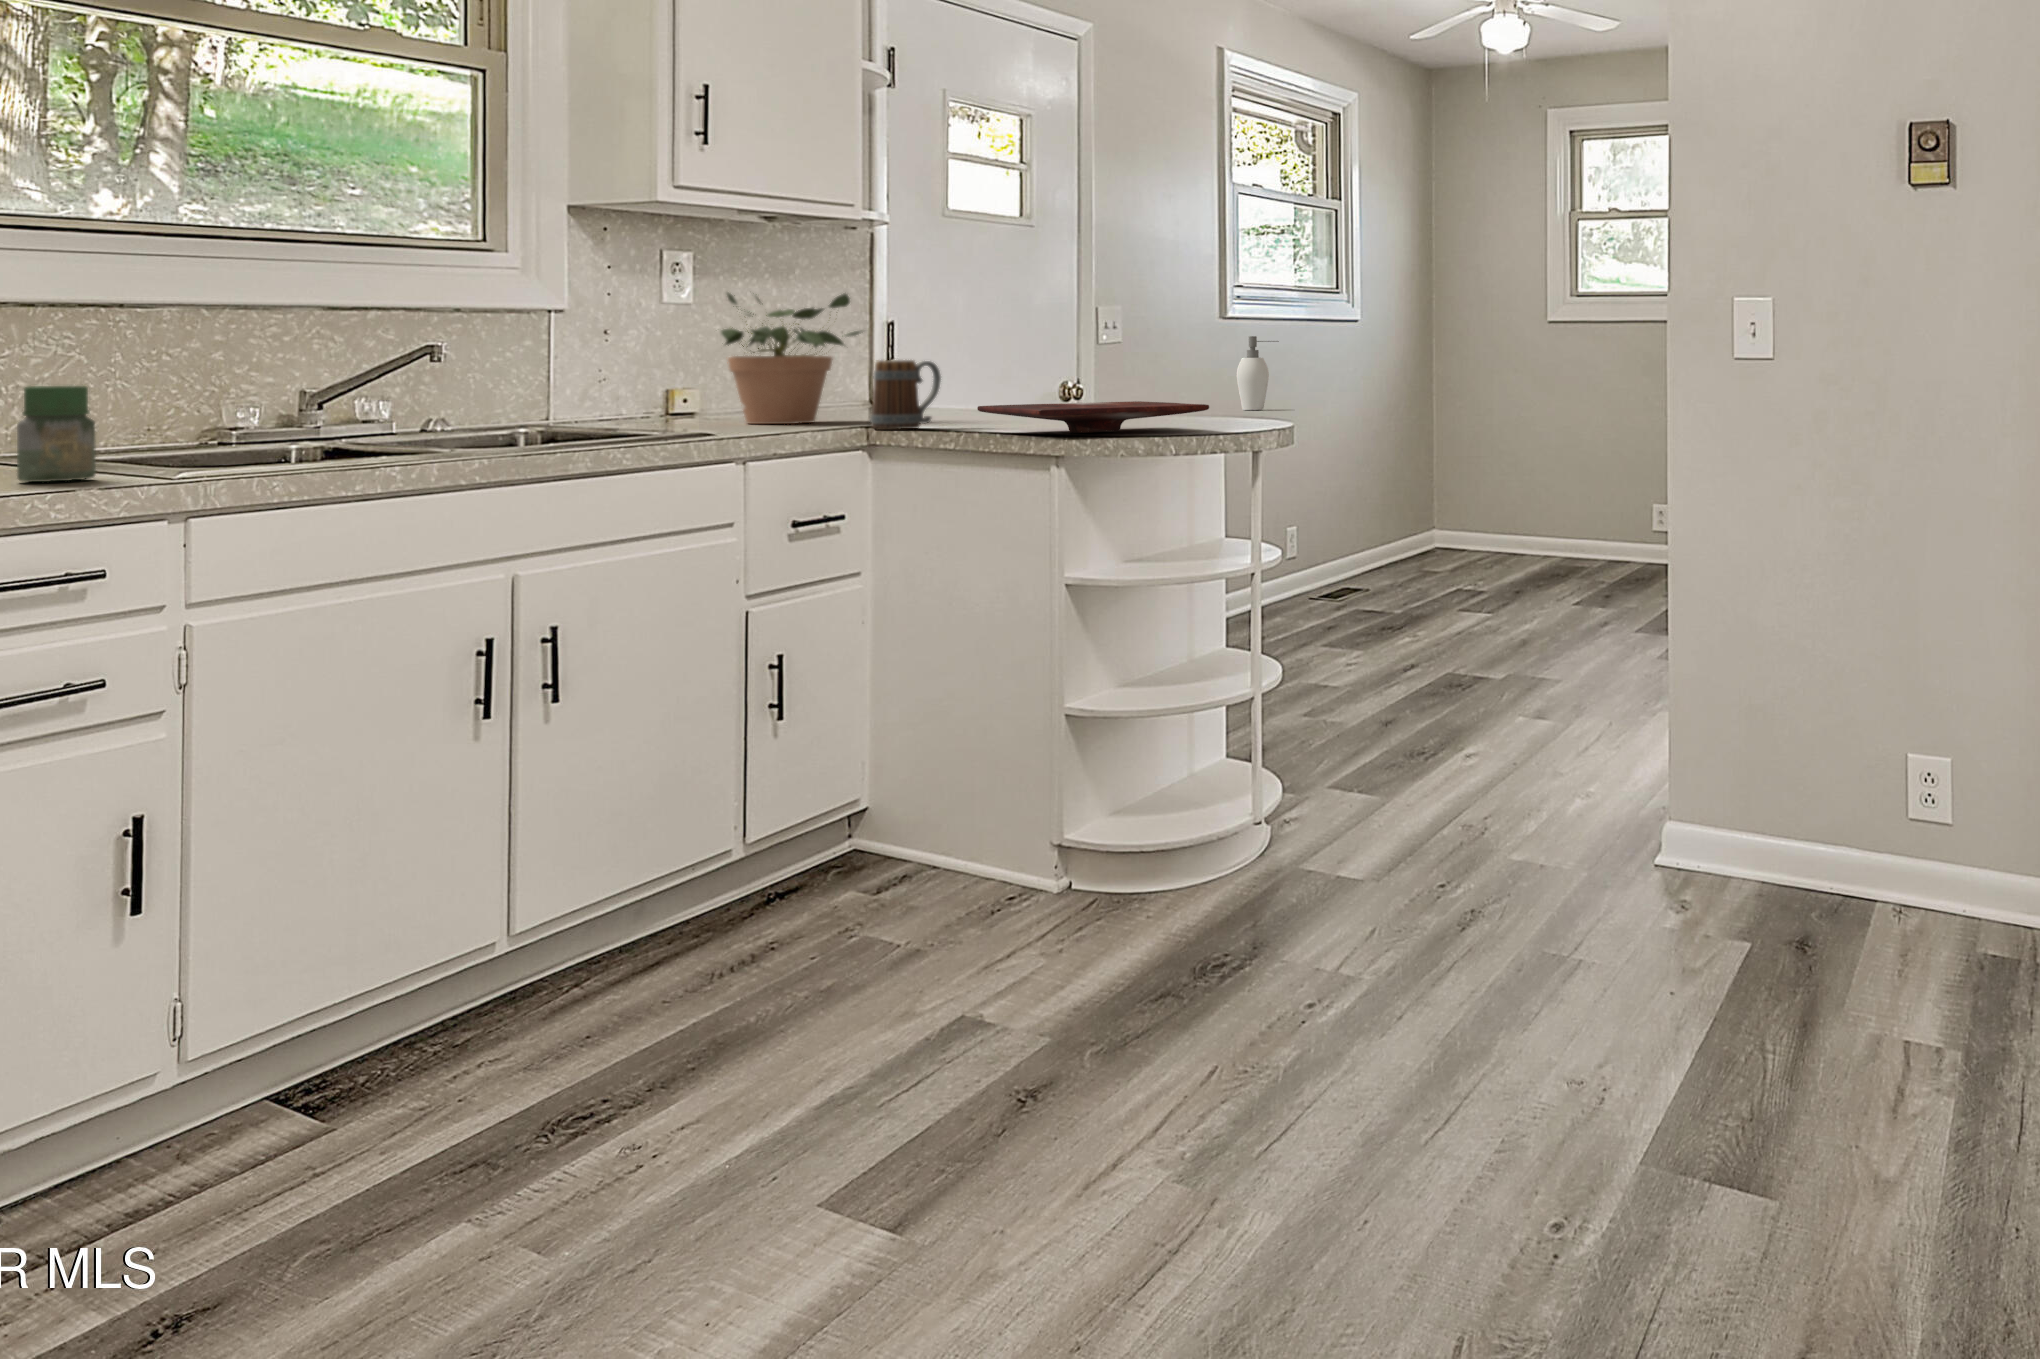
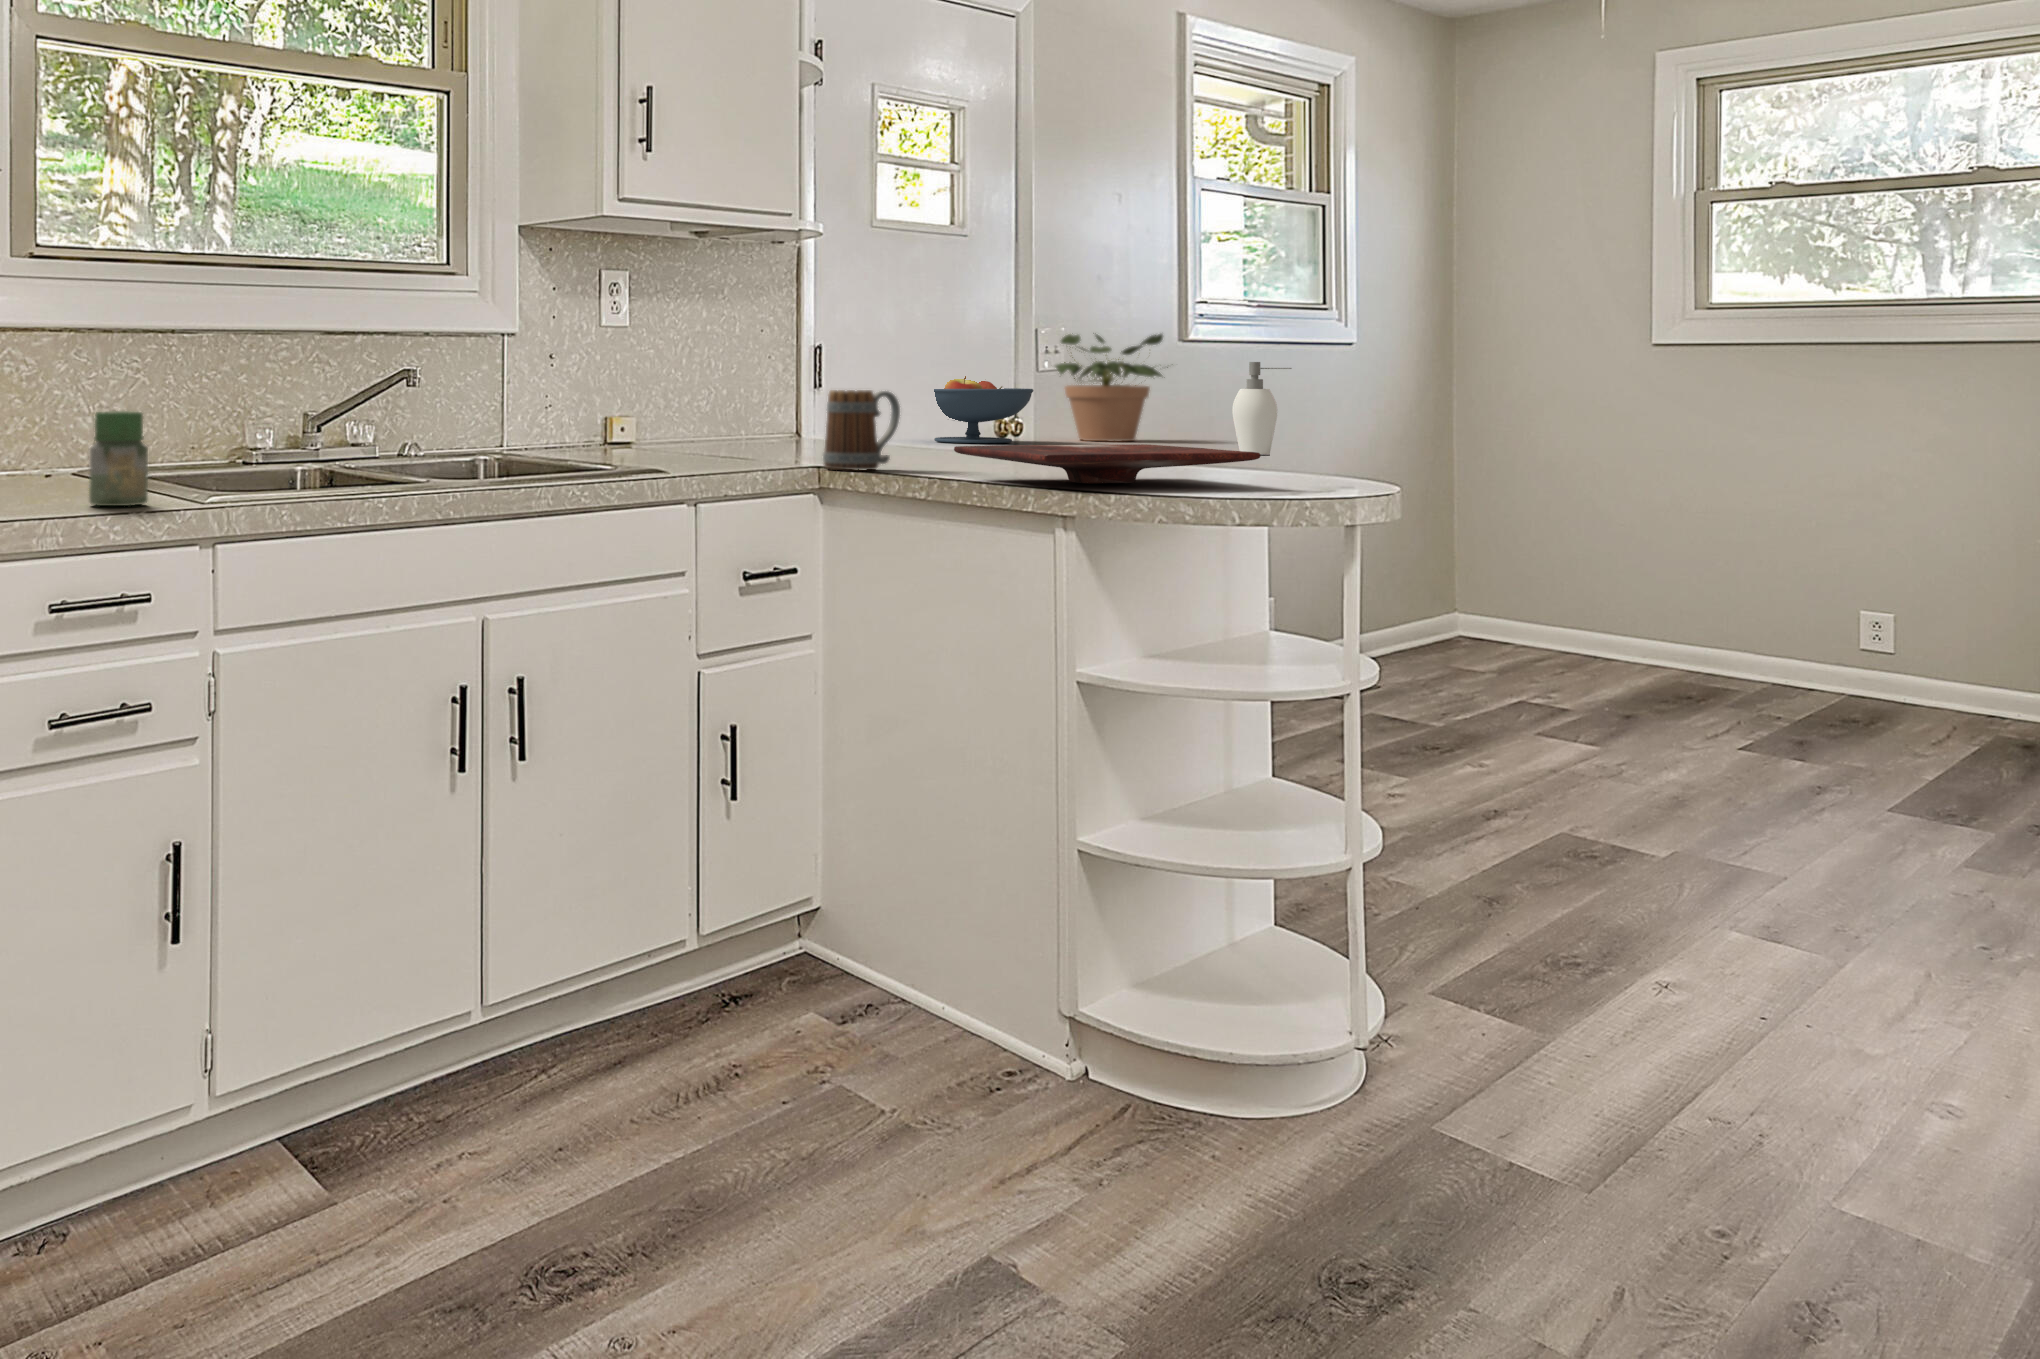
potted plant: present [721,293,861,424] -> present [1055,334,1168,442]
fruit bowl: none [986,344,1090,407] -> present [934,376,1034,443]

